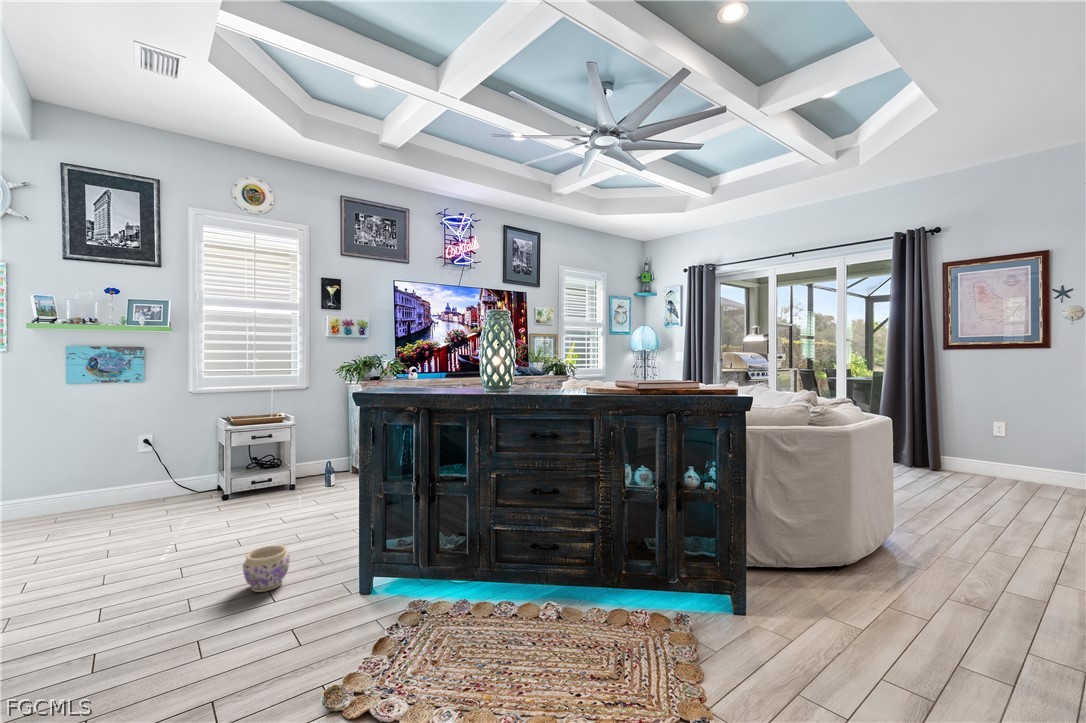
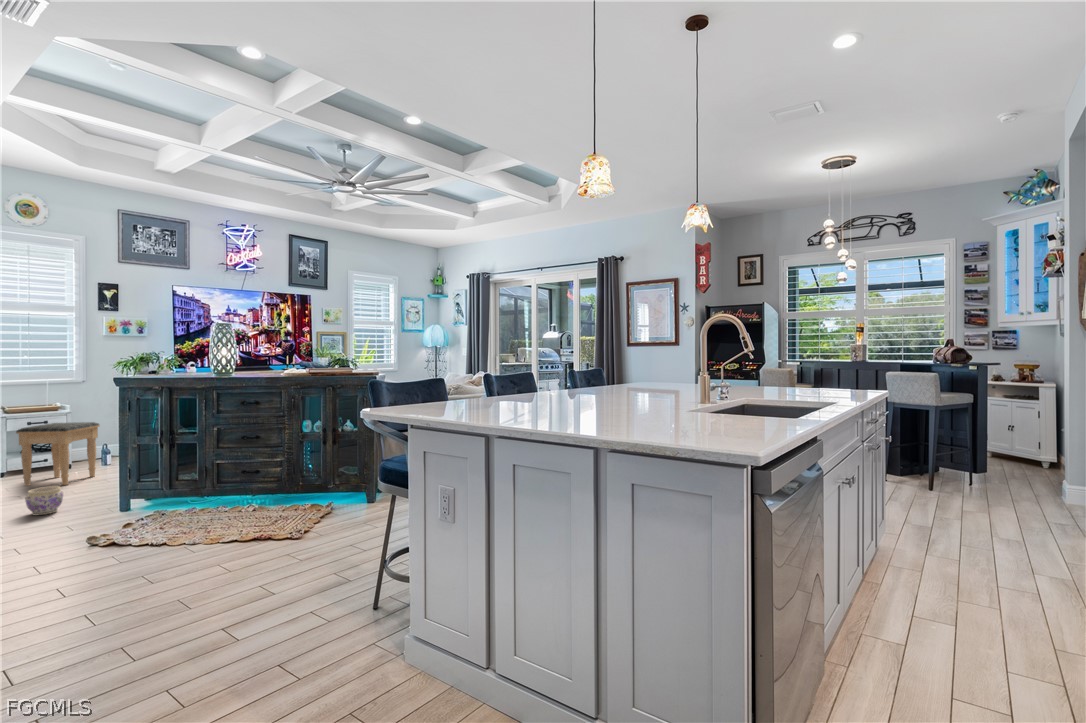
footstool: none [238,440,326,521] -> present [16,422,100,486]

